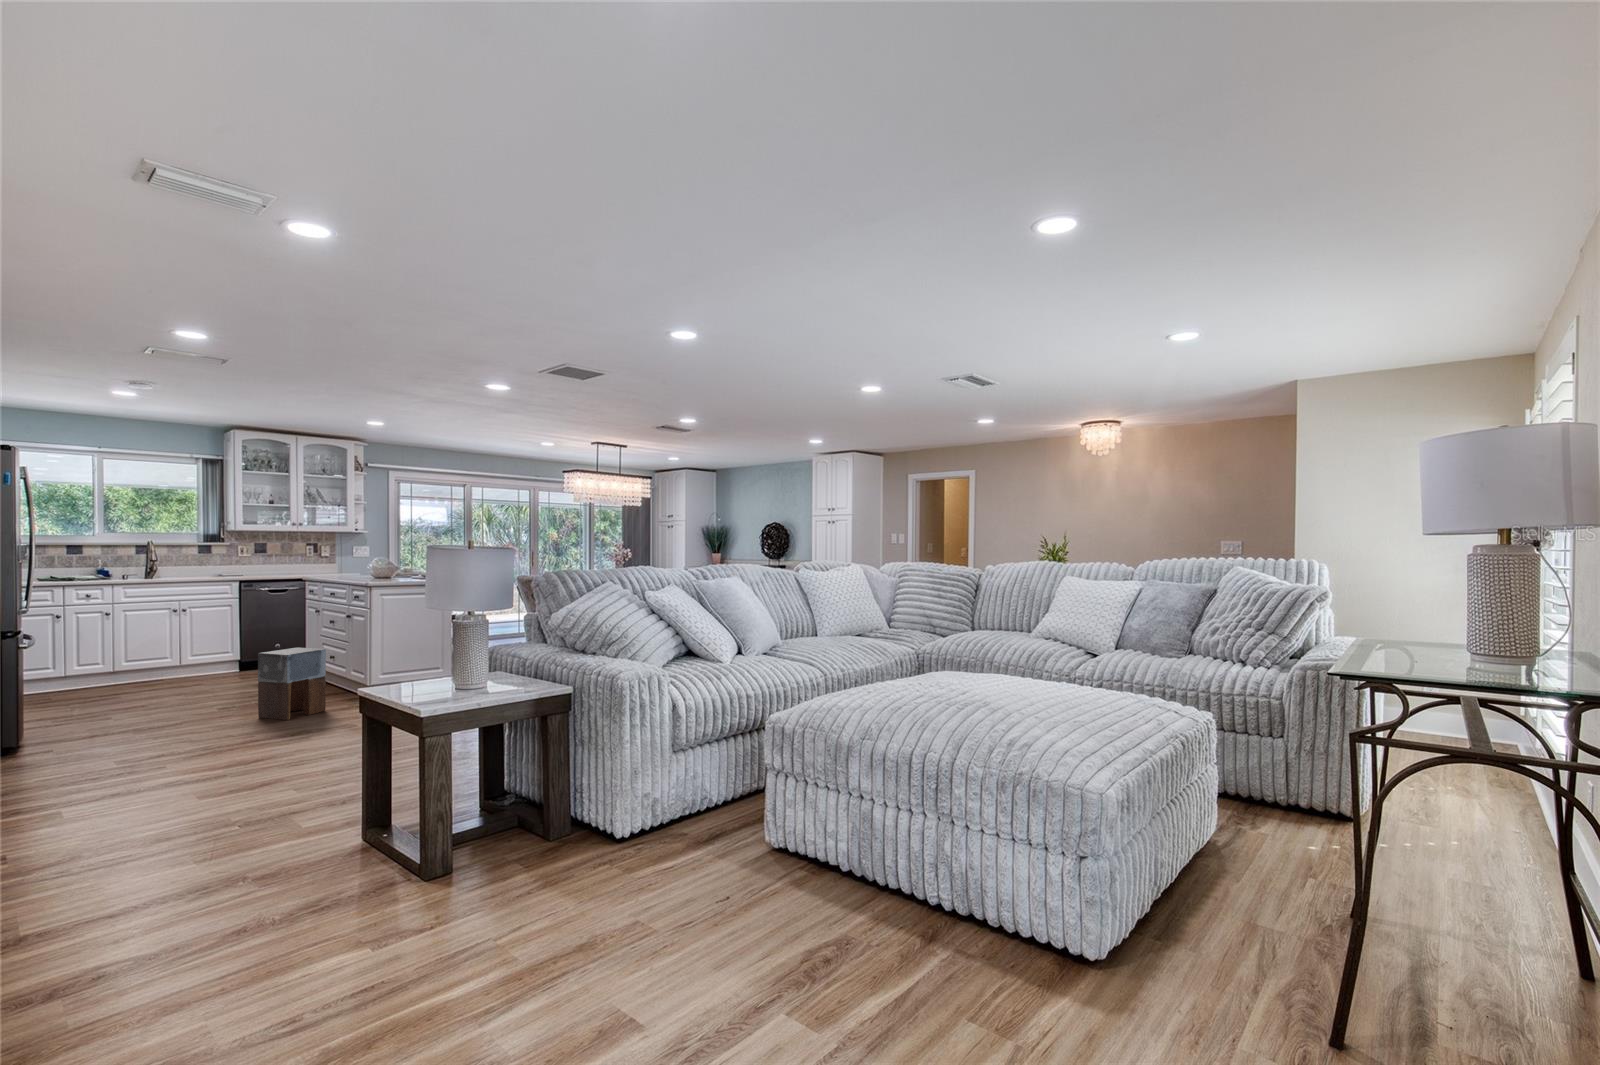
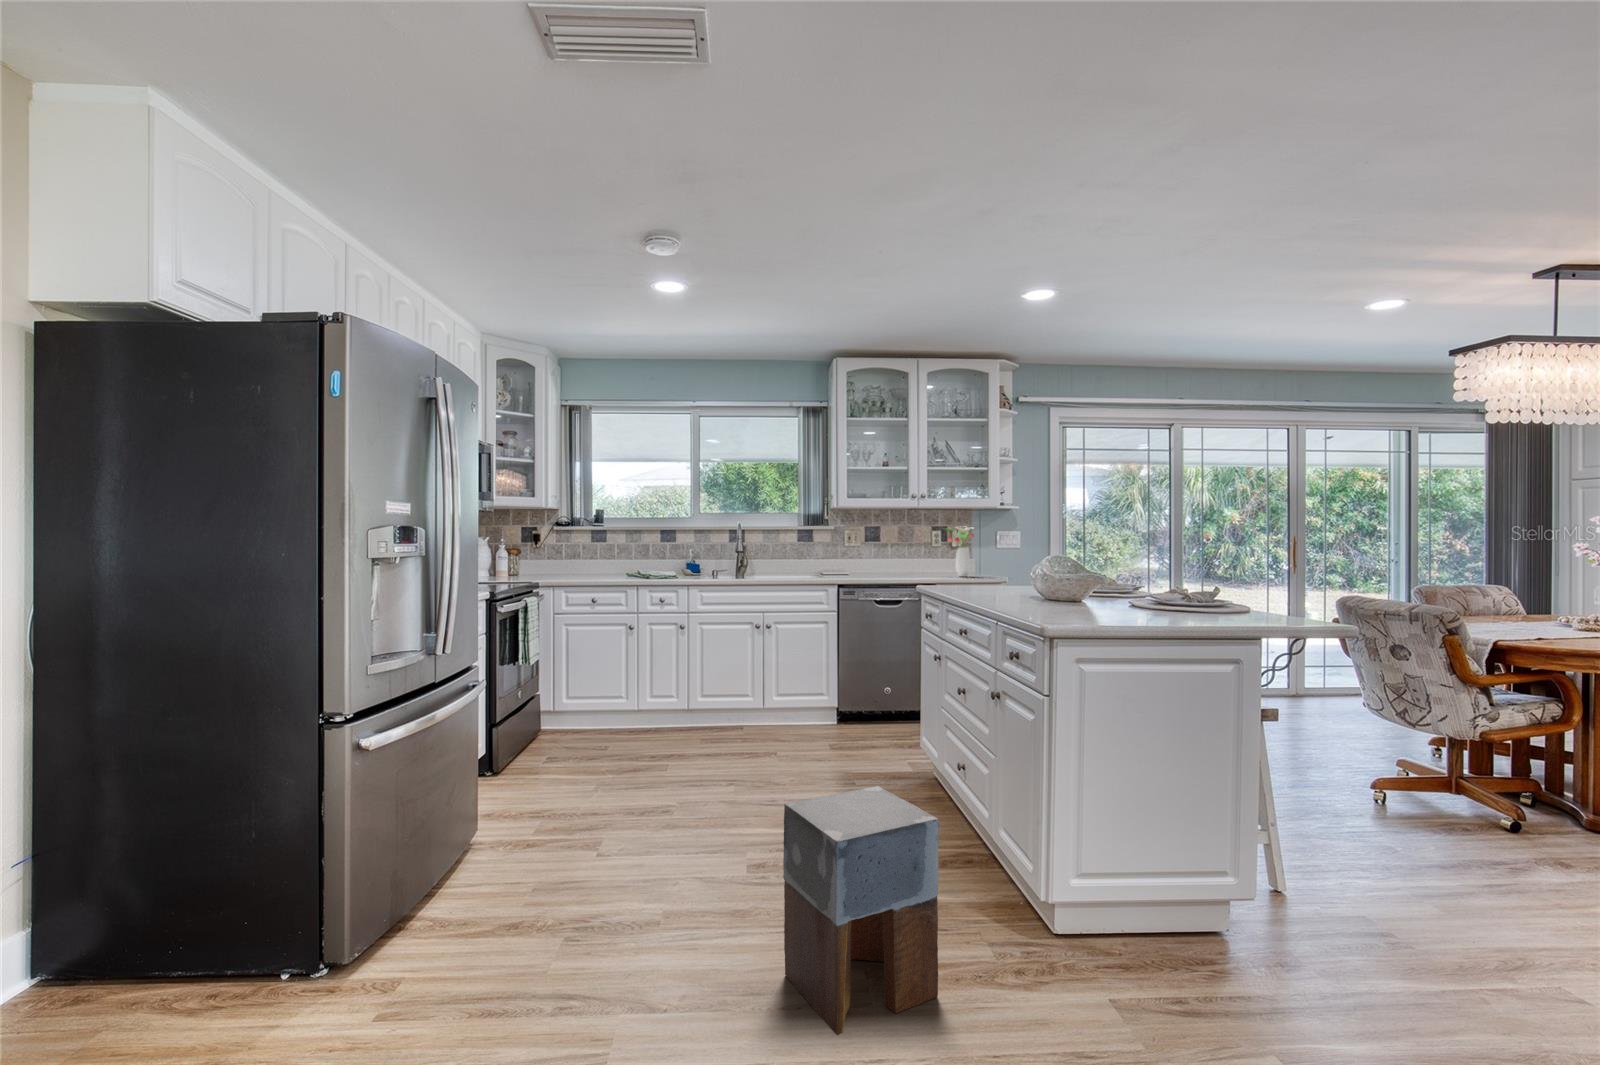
flower arrangement: none [309,542,338,574] -> present [945,528,974,577]

